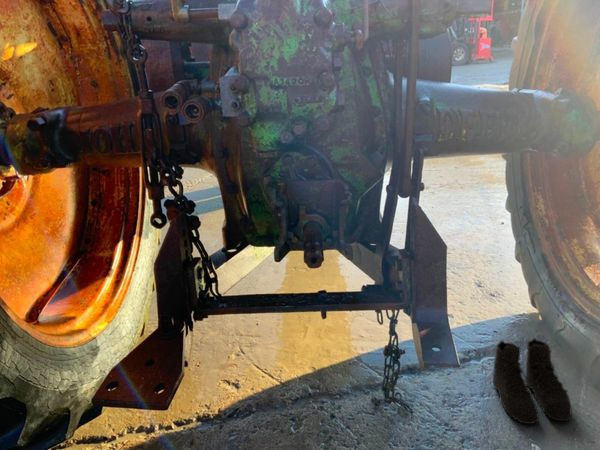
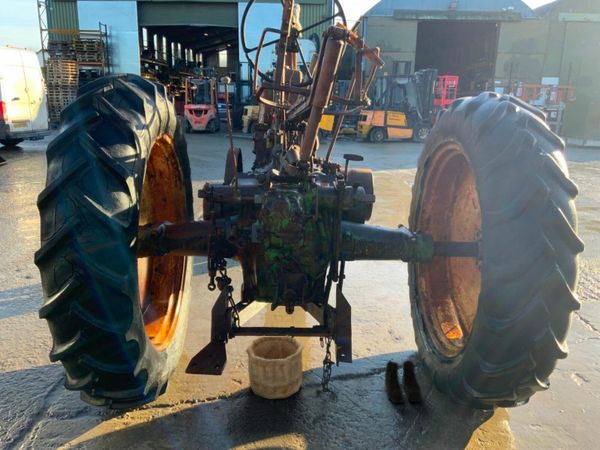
wooden bucket: none [241,301,344,420] -> present [246,337,303,399]

